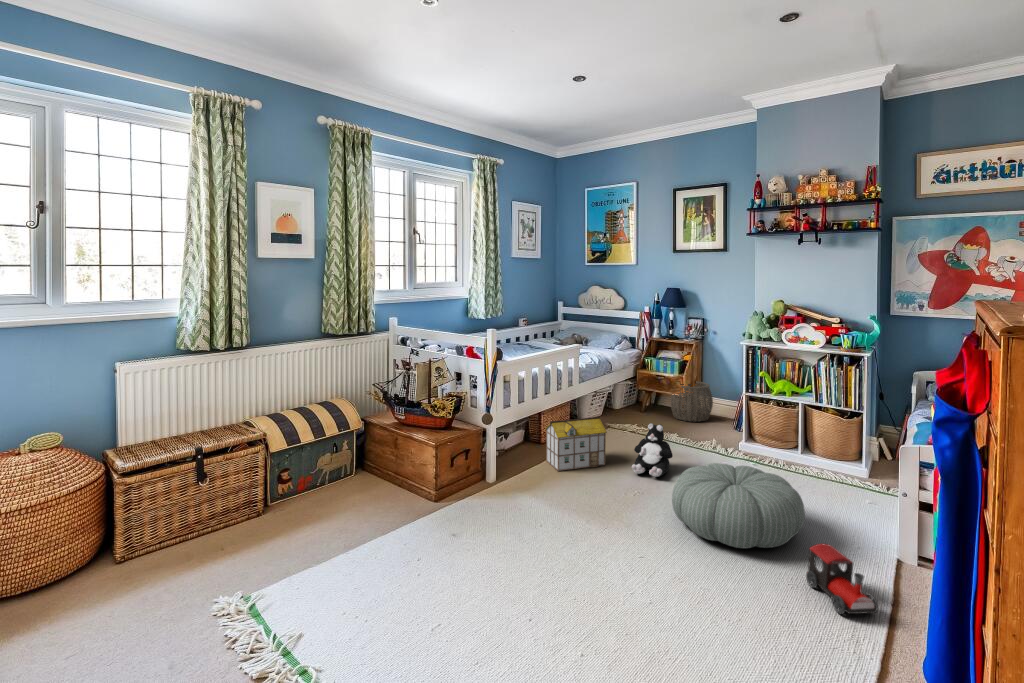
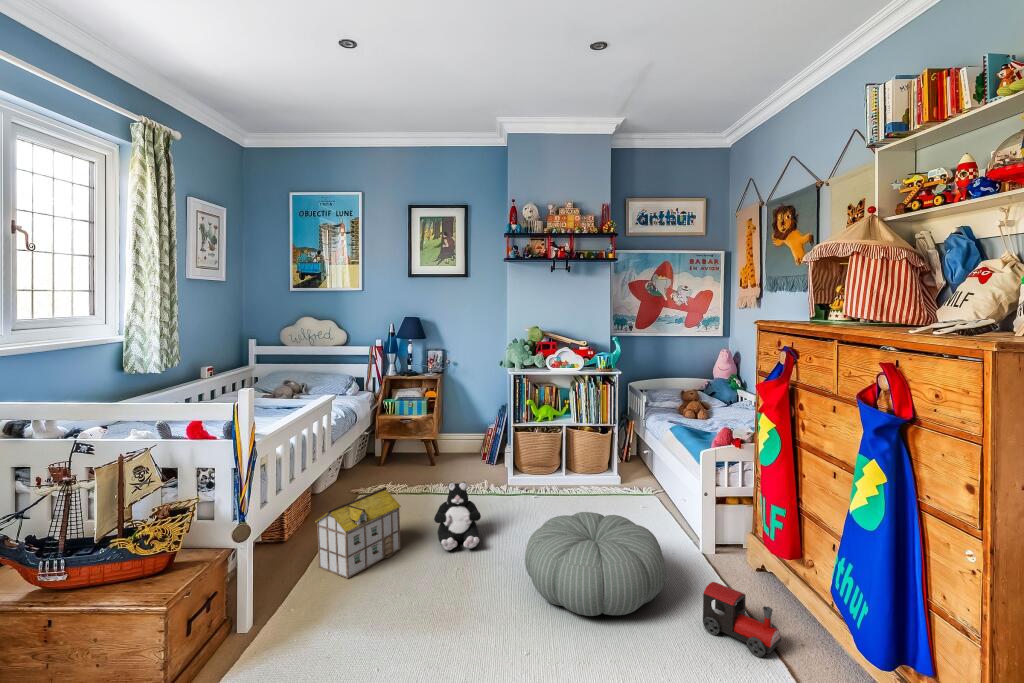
woven basket: present [670,381,713,422] -> none [418,419,464,466]

